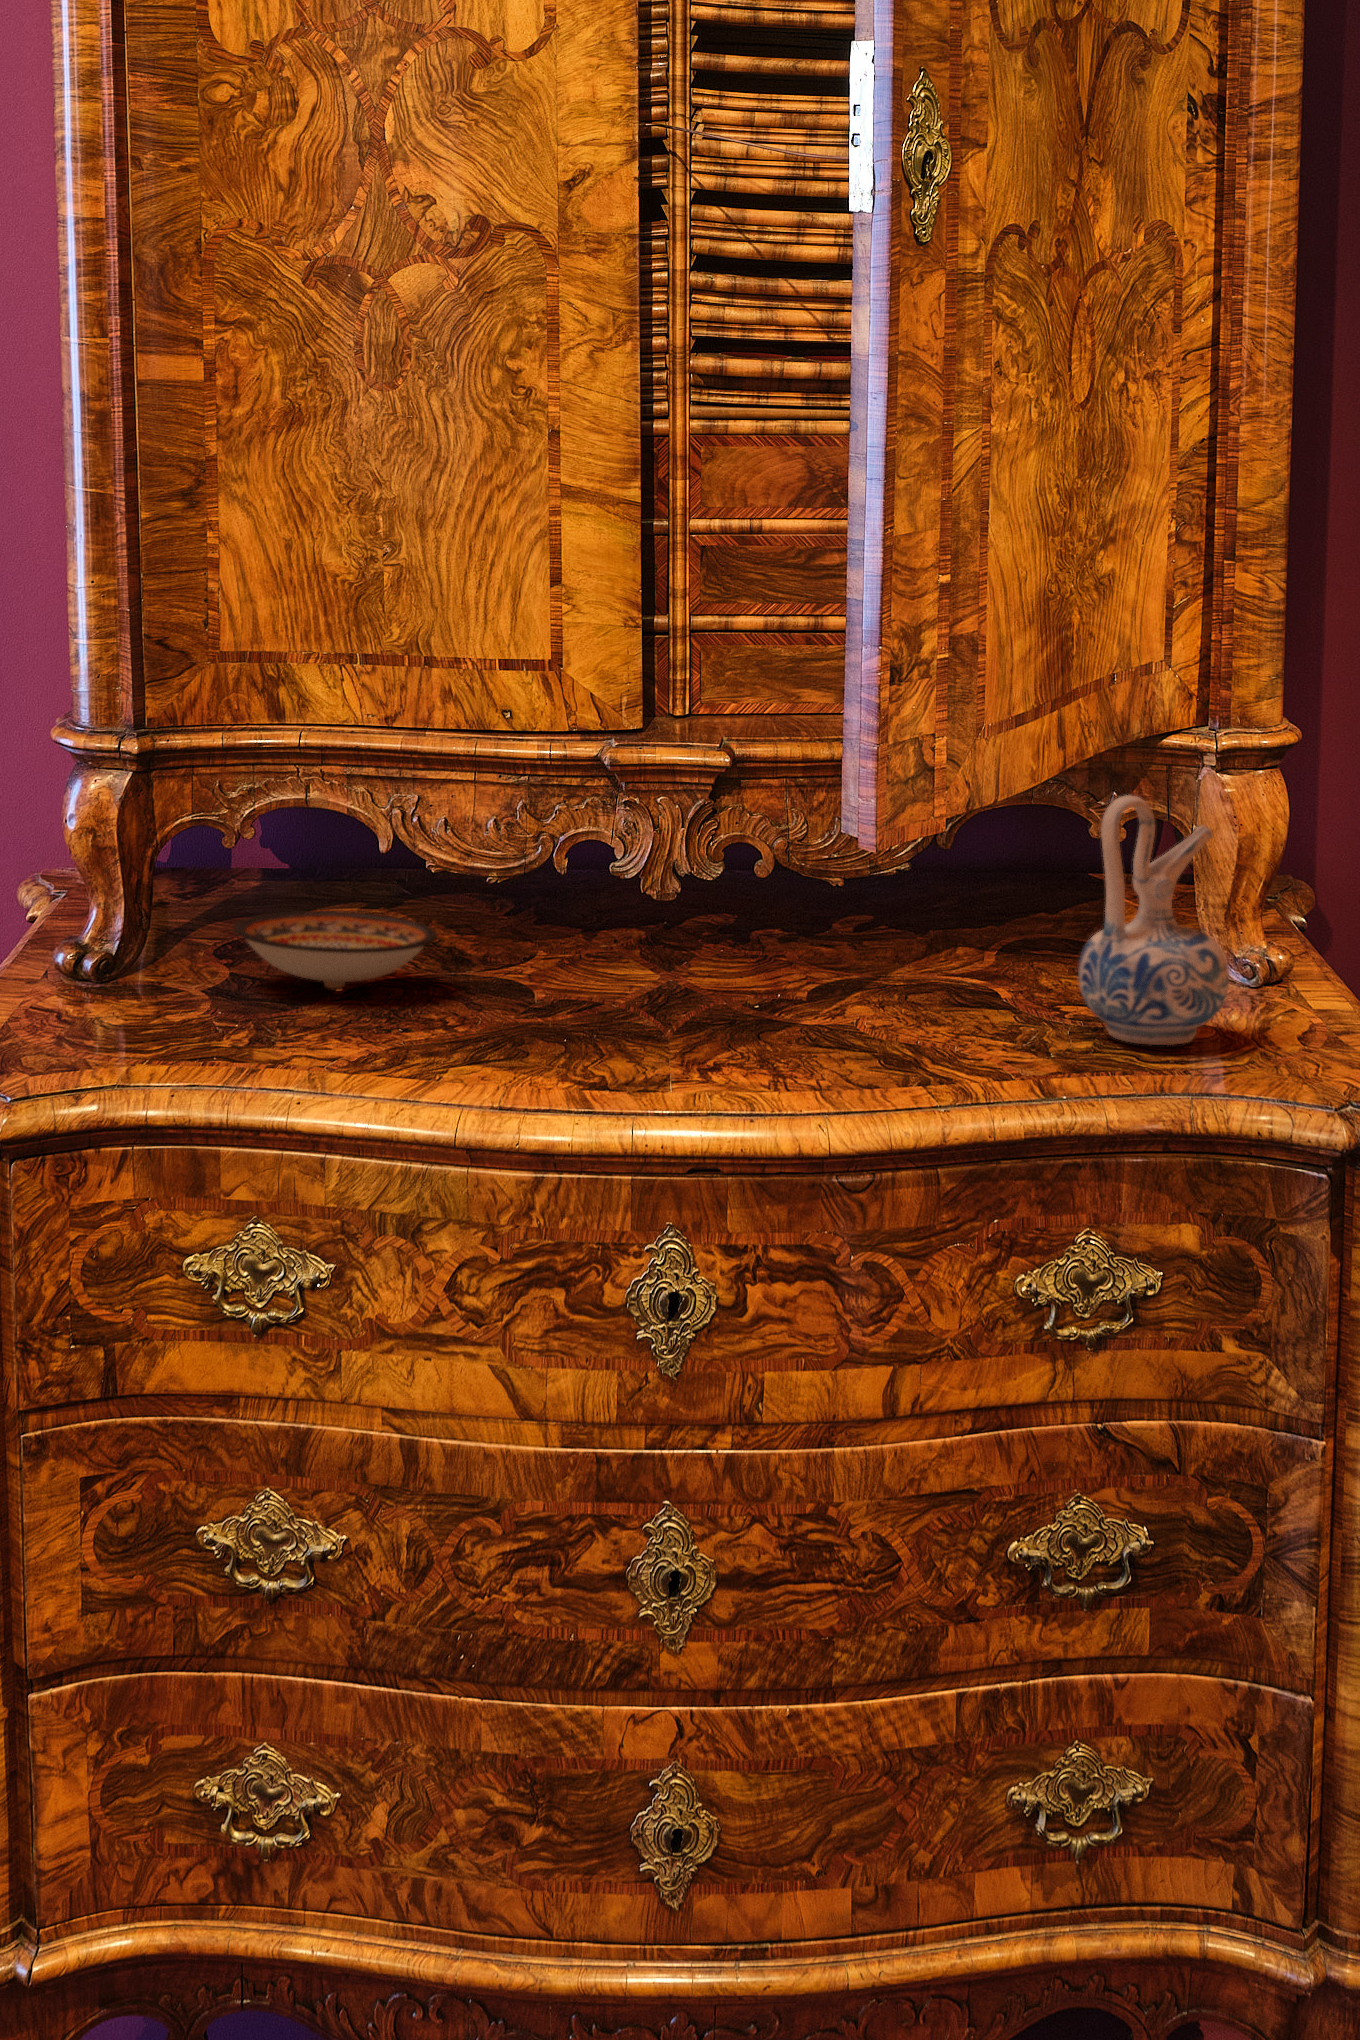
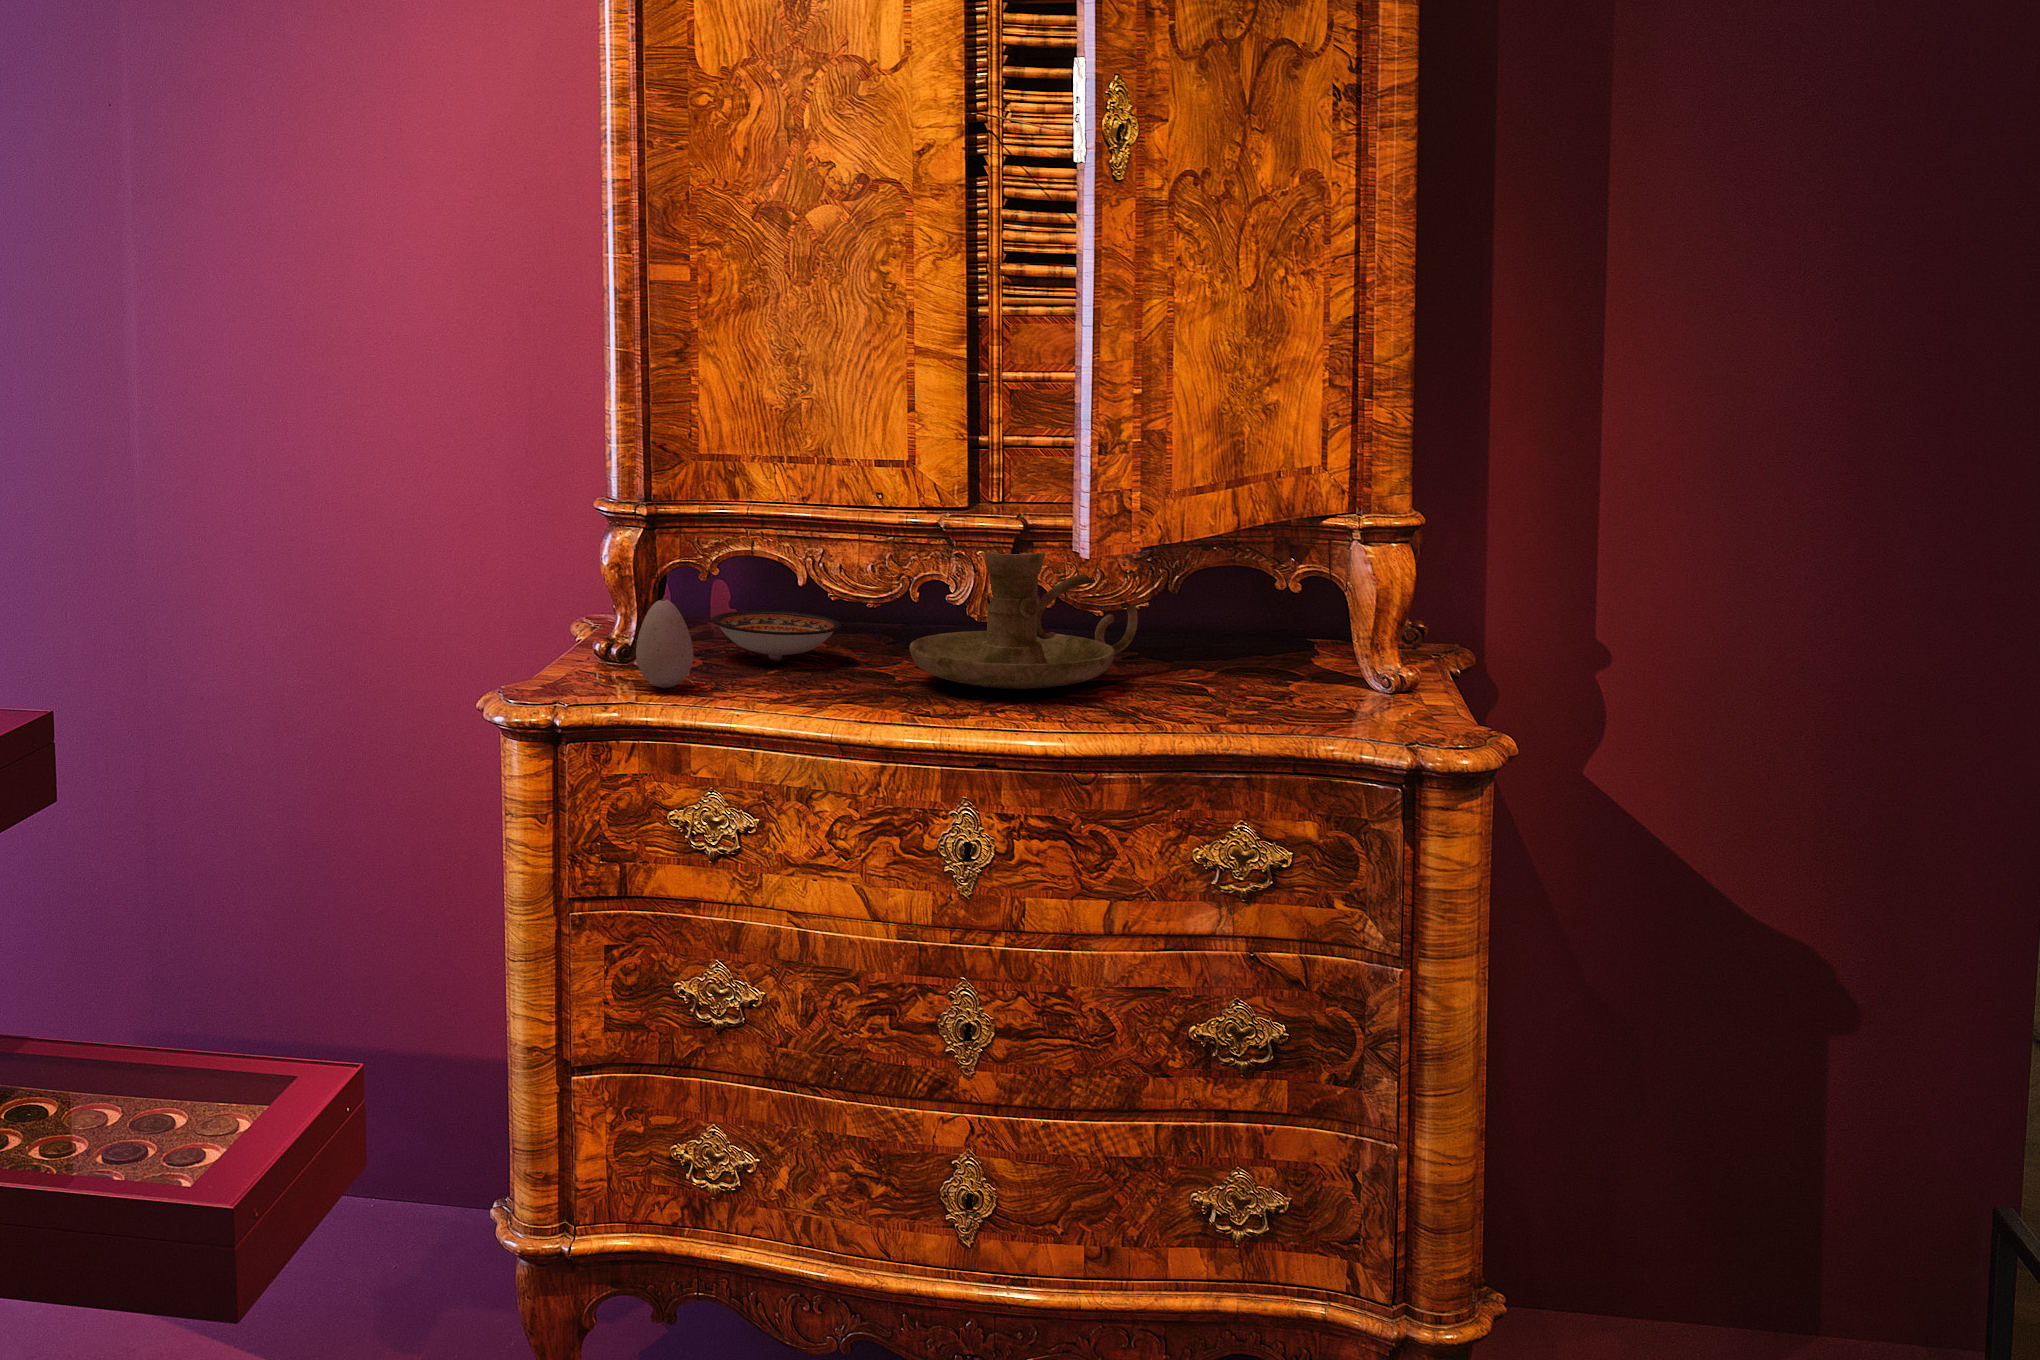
ceramic pitcher: present [1078,795,1229,1045] -> none [1259,538,1363,706]
candle holder: none [554,812,880,1031] -> present [910,549,1138,689]
decorative egg: none [124,906,218,1048] -> present [636,600,693,688]

